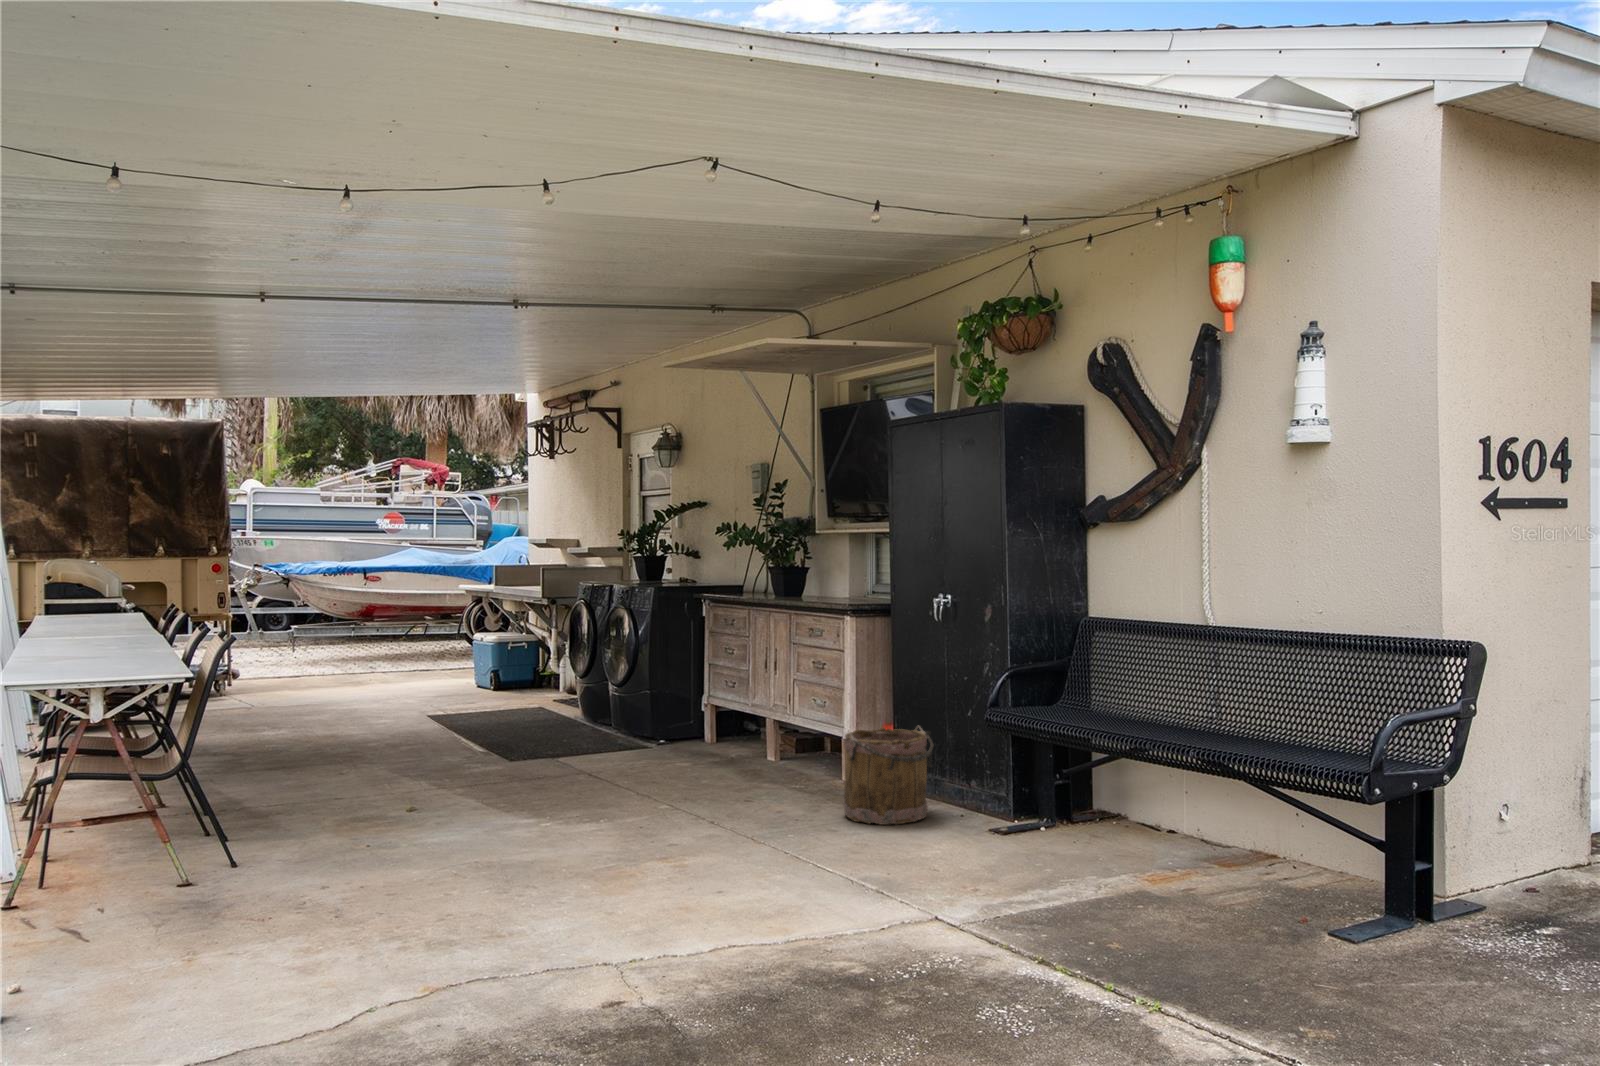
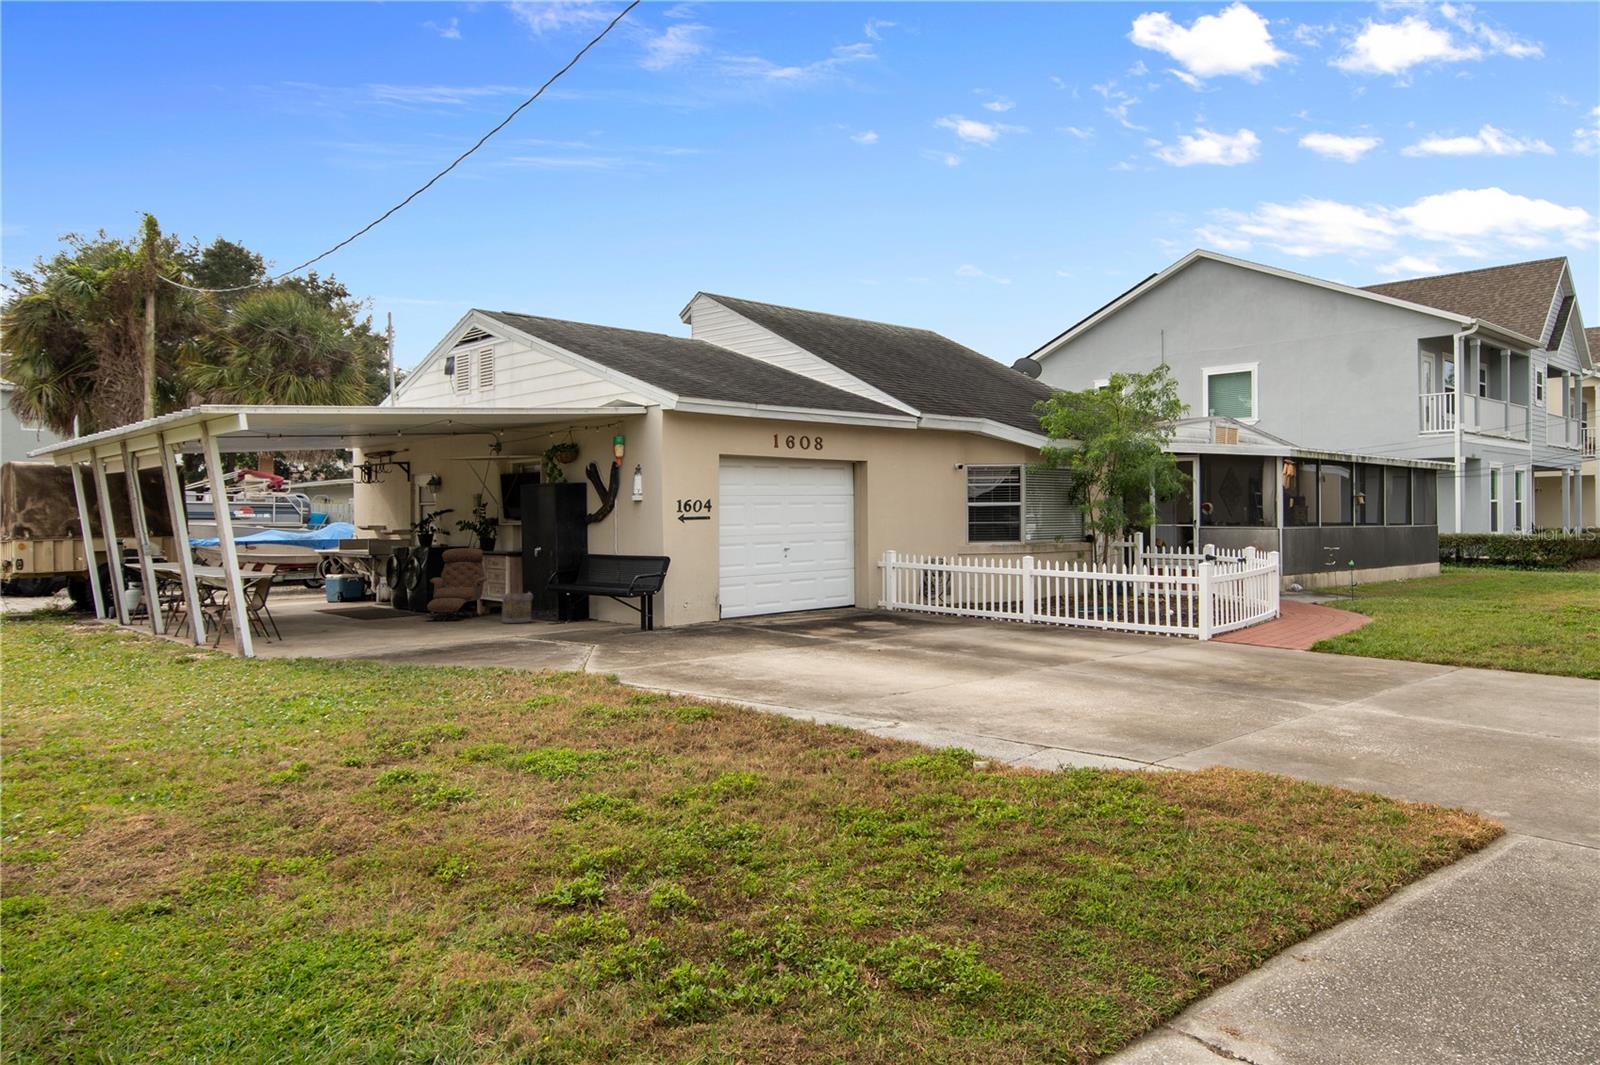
lounge chair: none [639,593,793,801] -> present [427,548,487,622]

